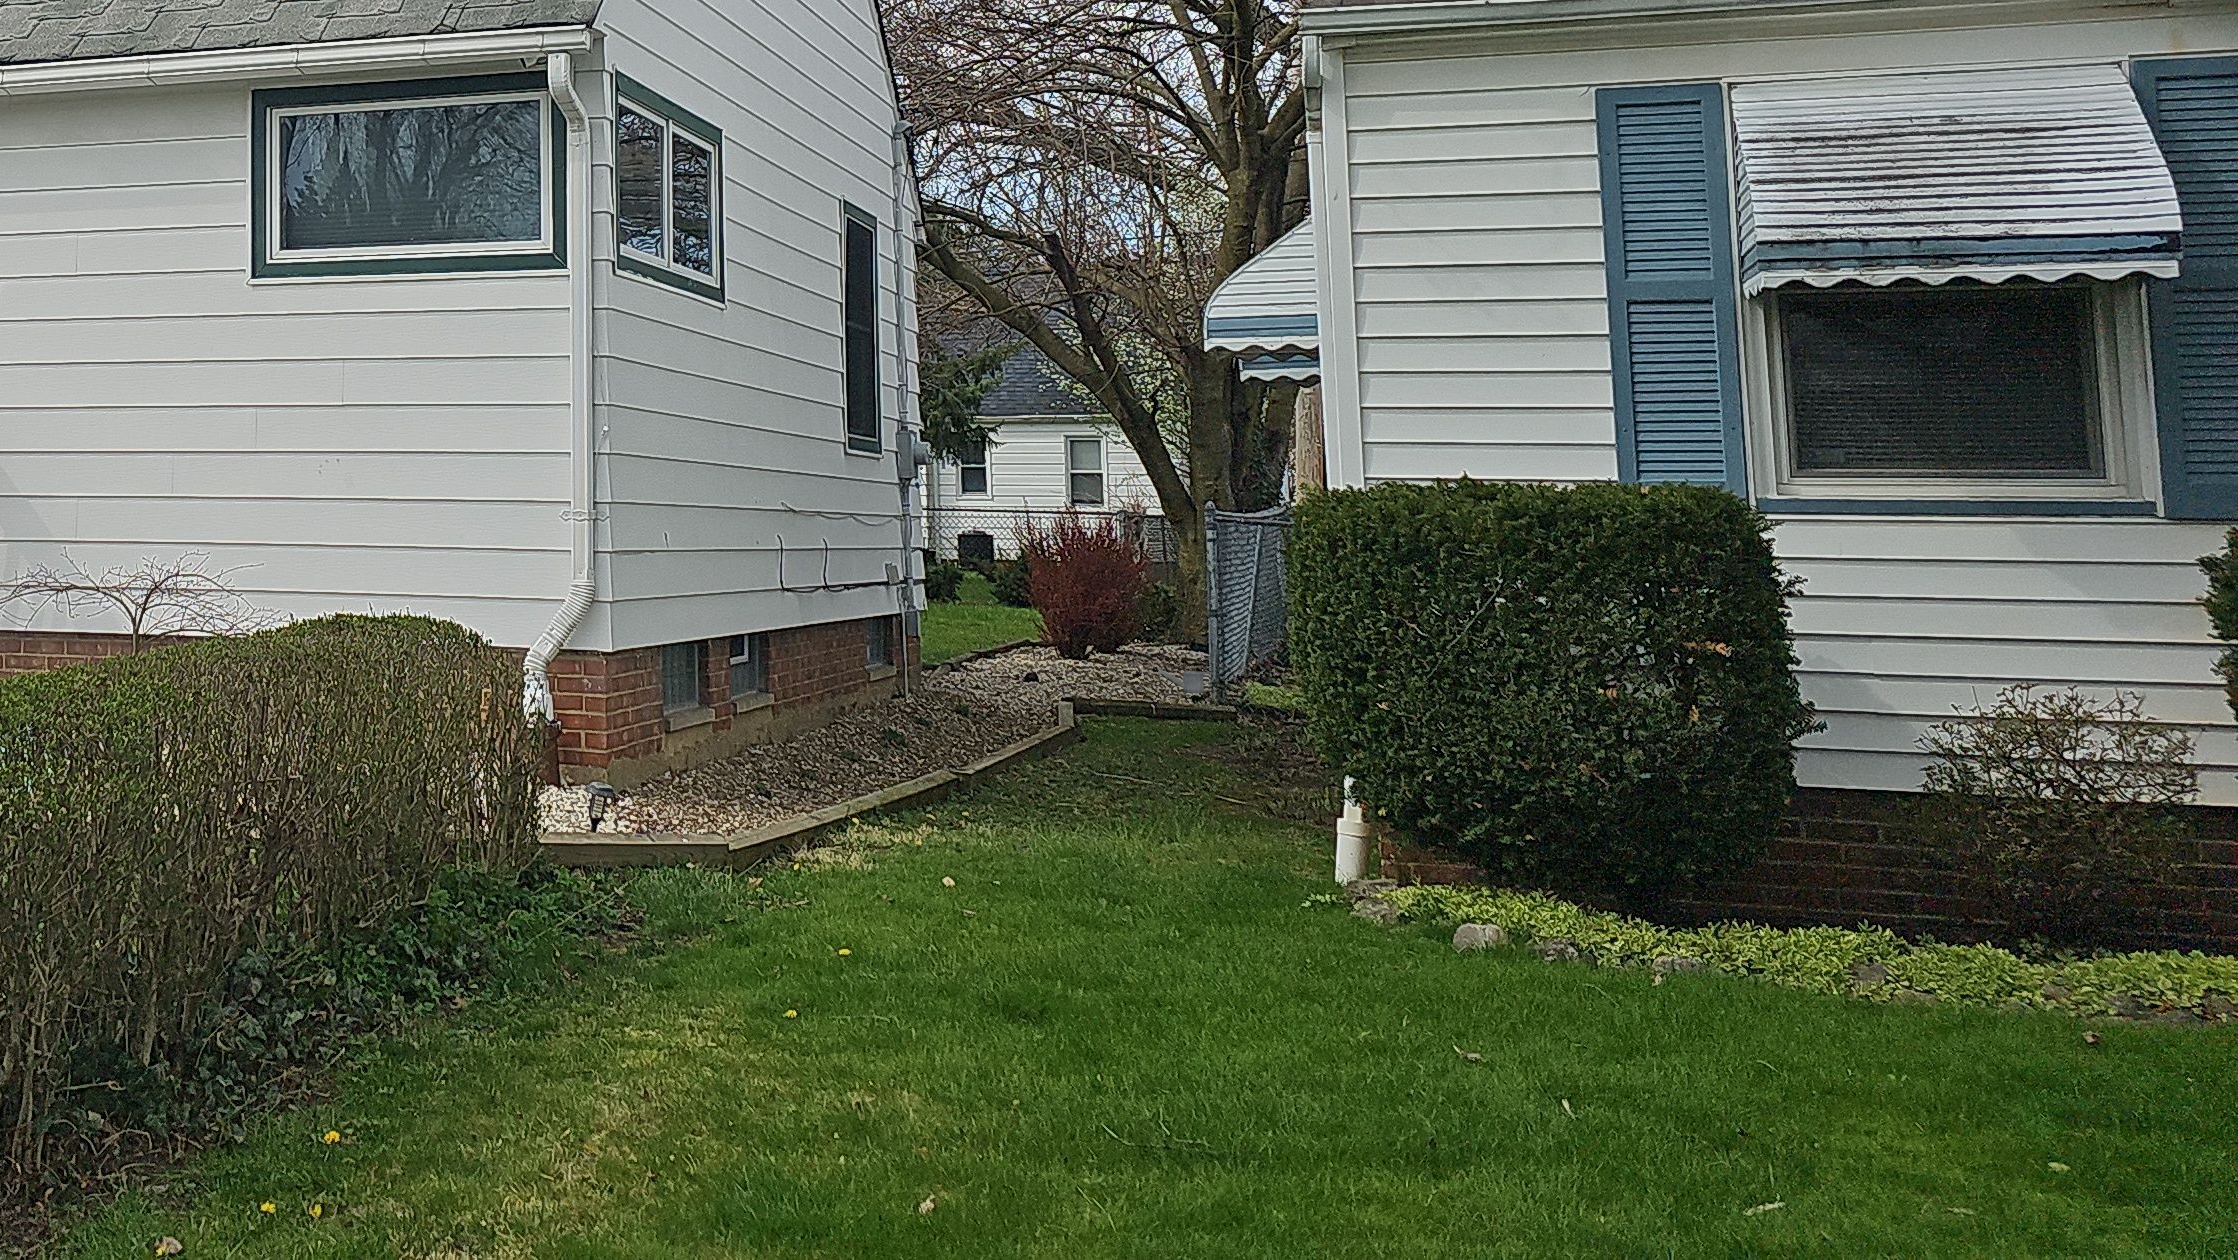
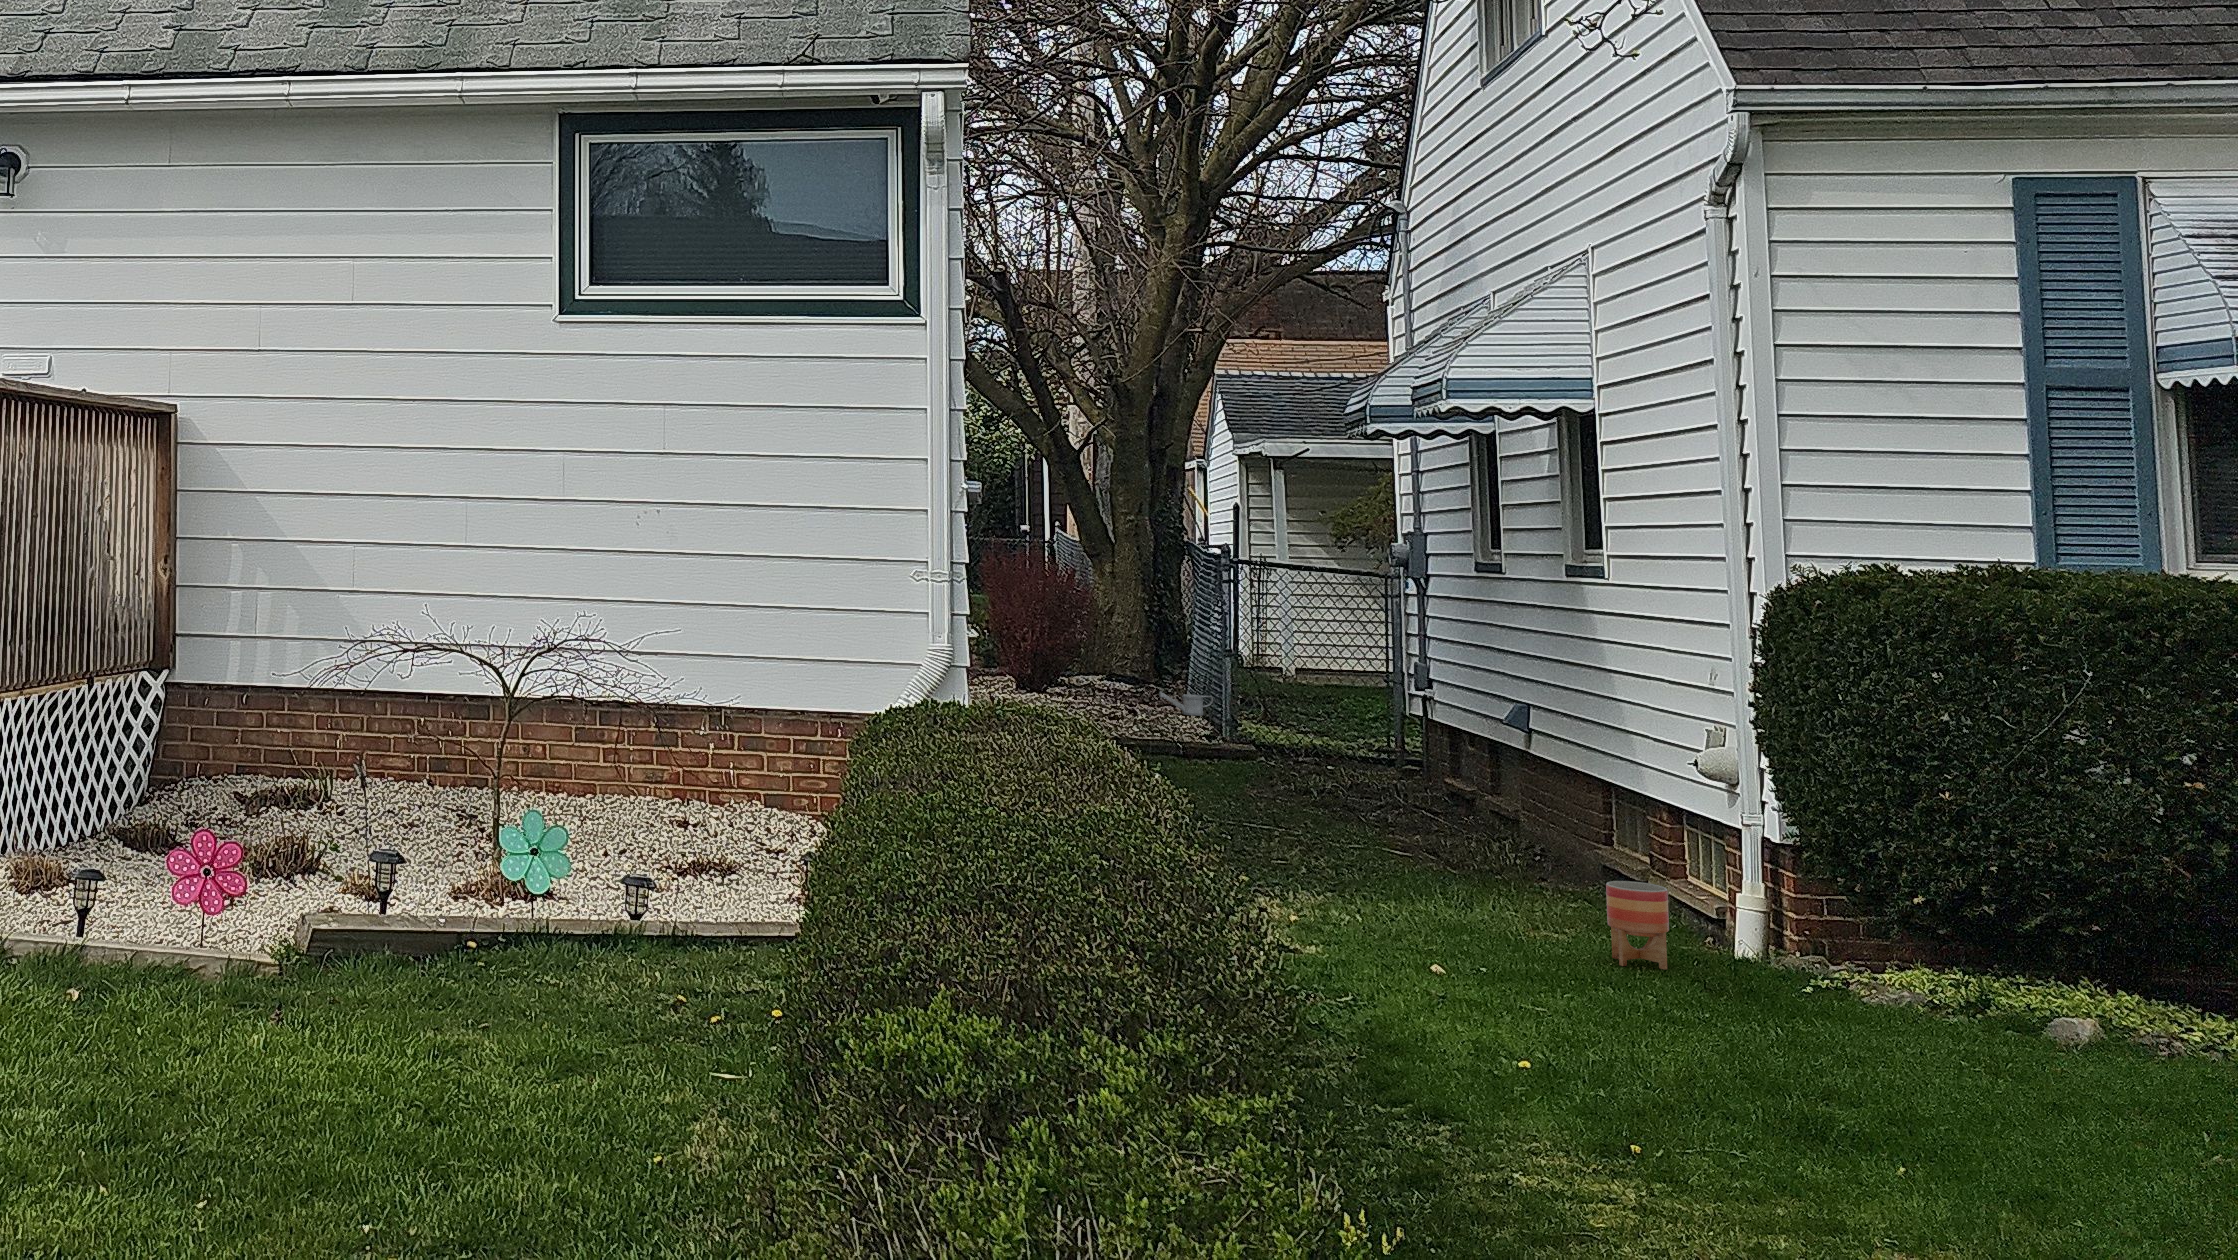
planter: none [1151,806,1209,892] -> present [1606,881,1669,970]

